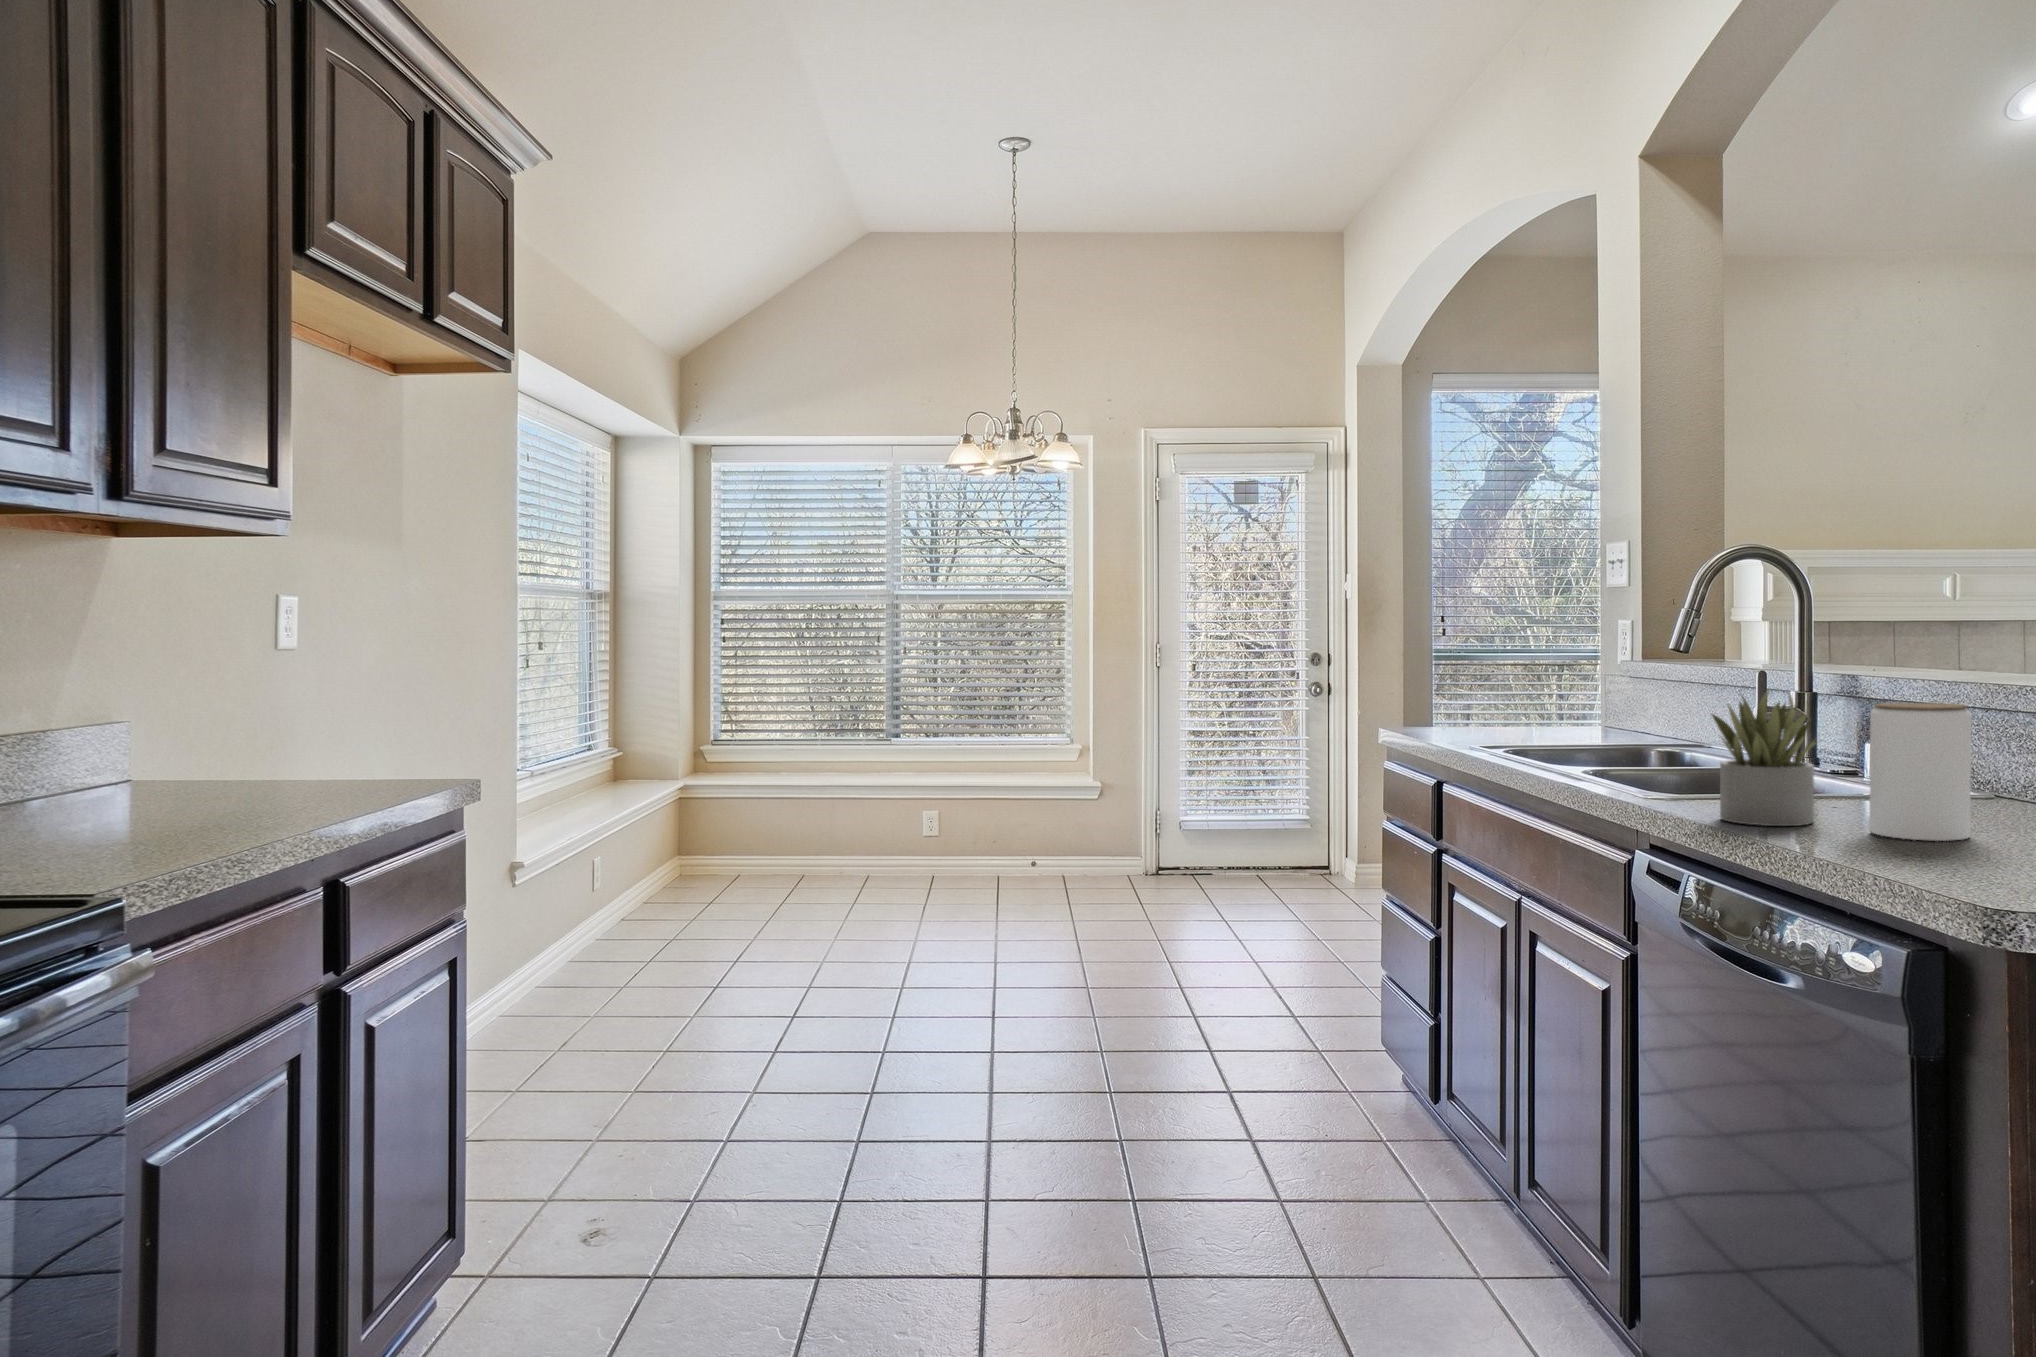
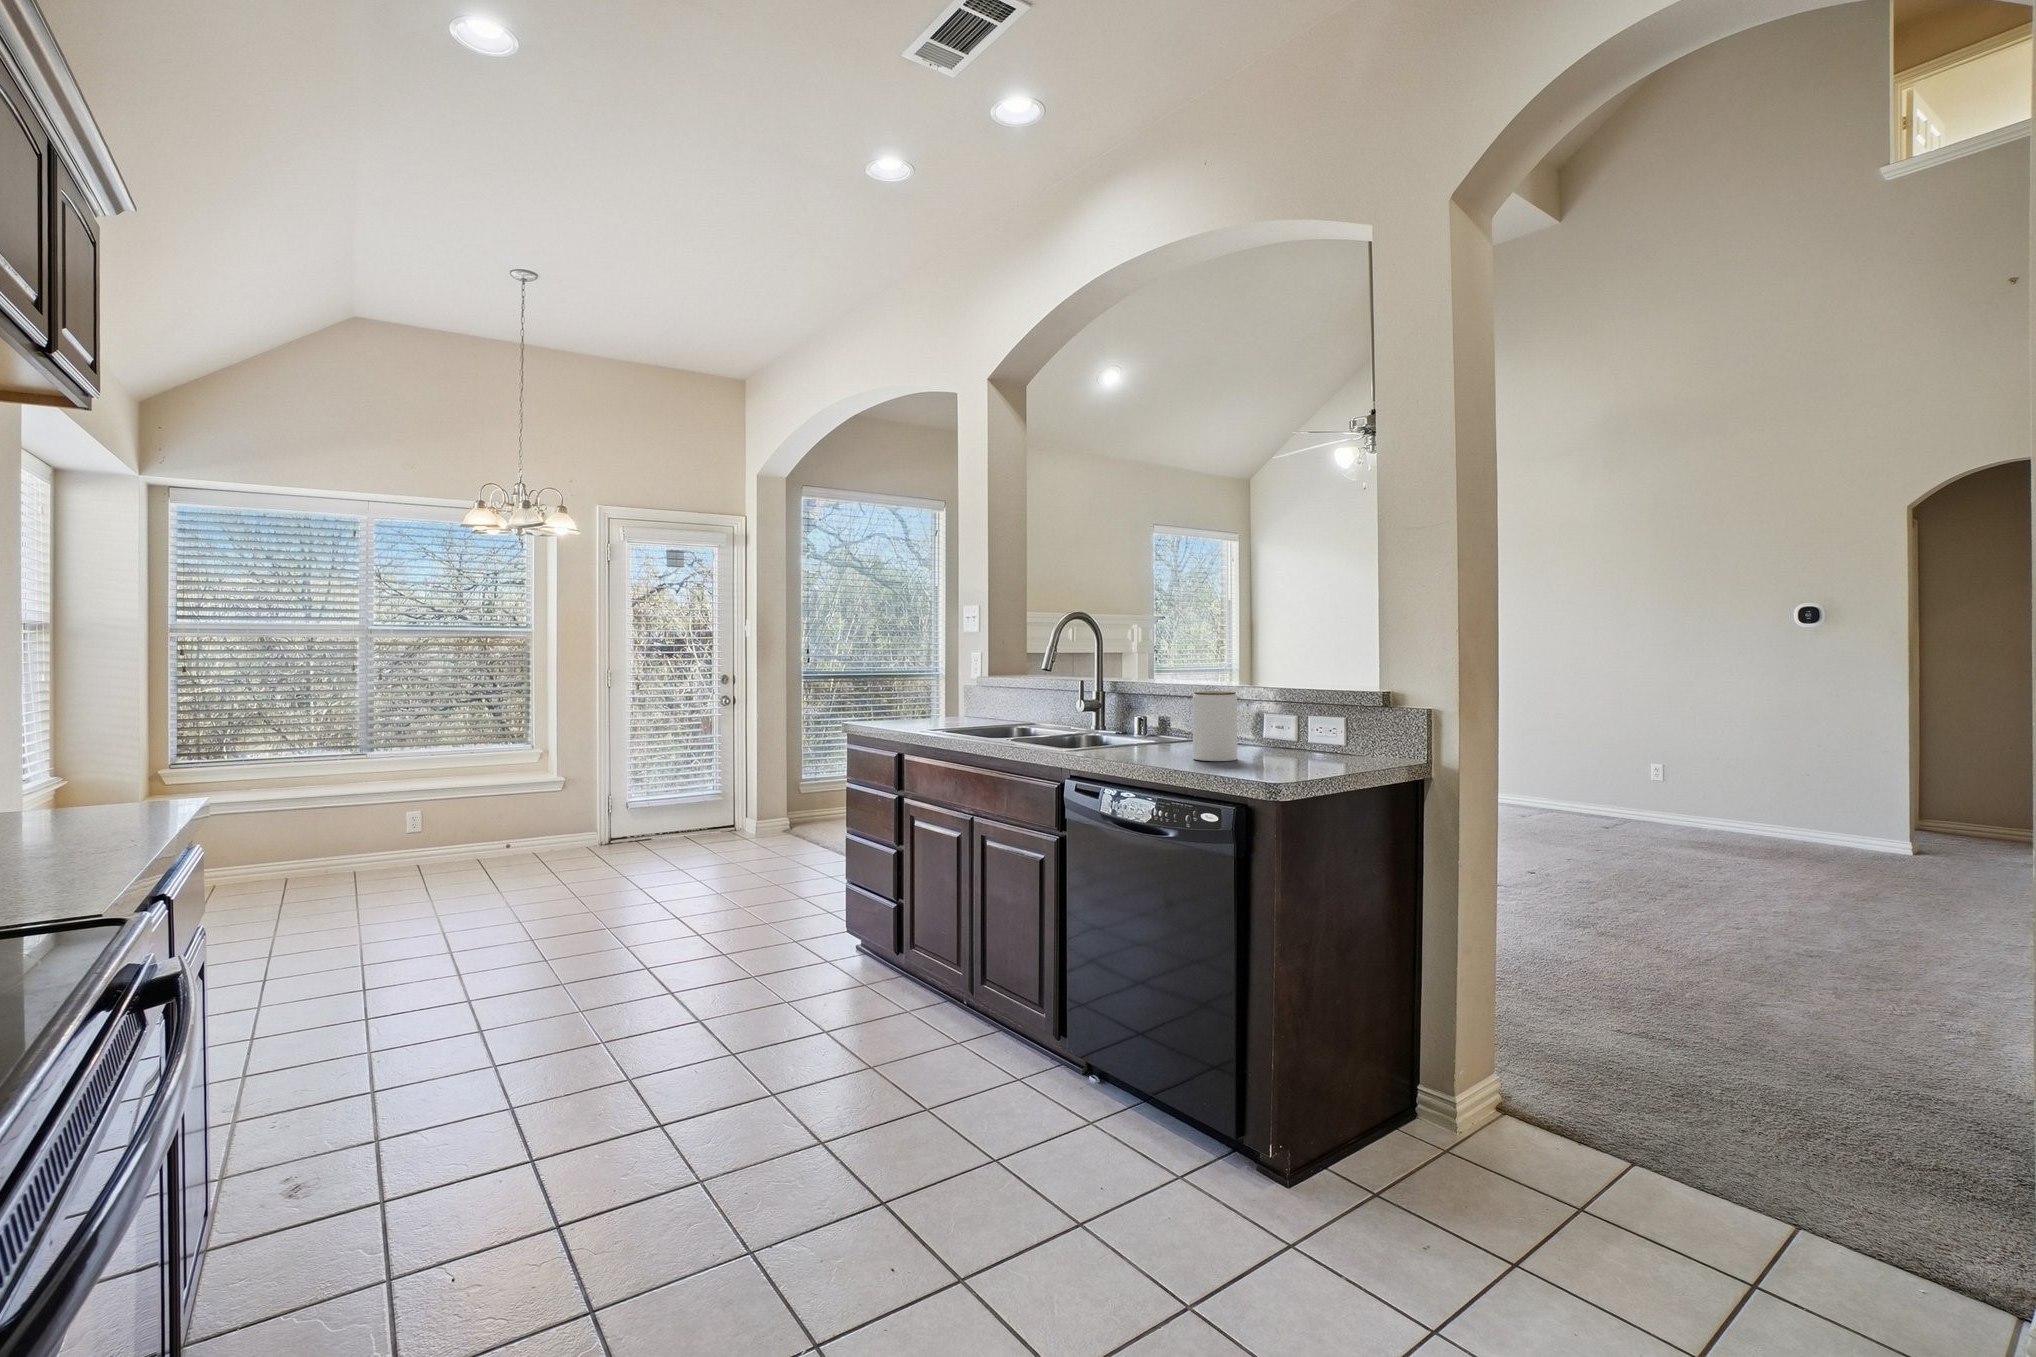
succulent plant: present [1712,690,1817,826] -> none [1110,685,1166,760]

